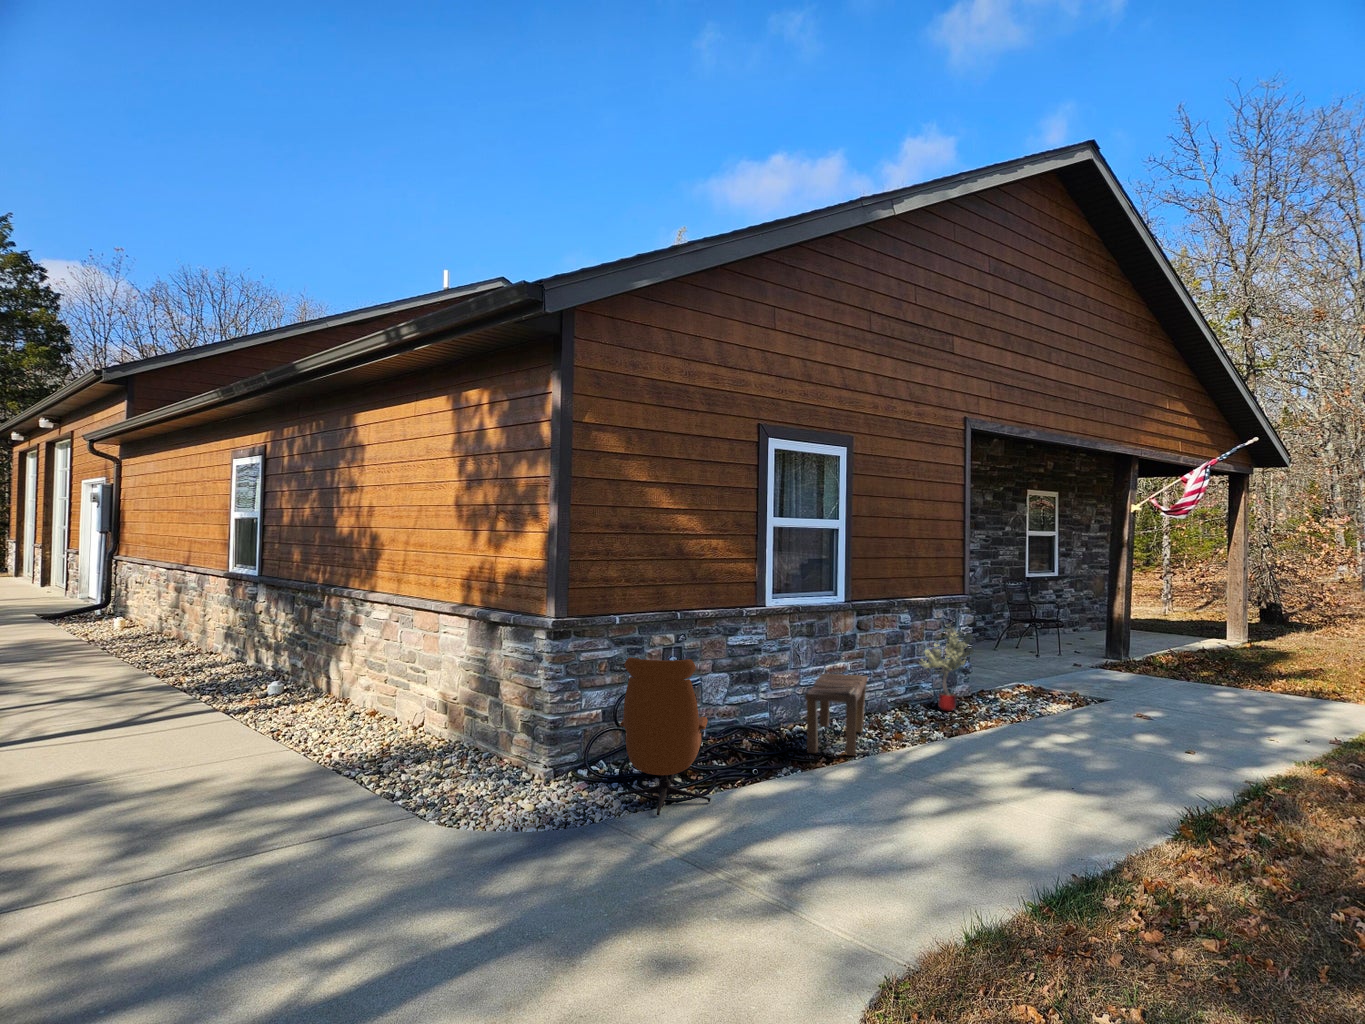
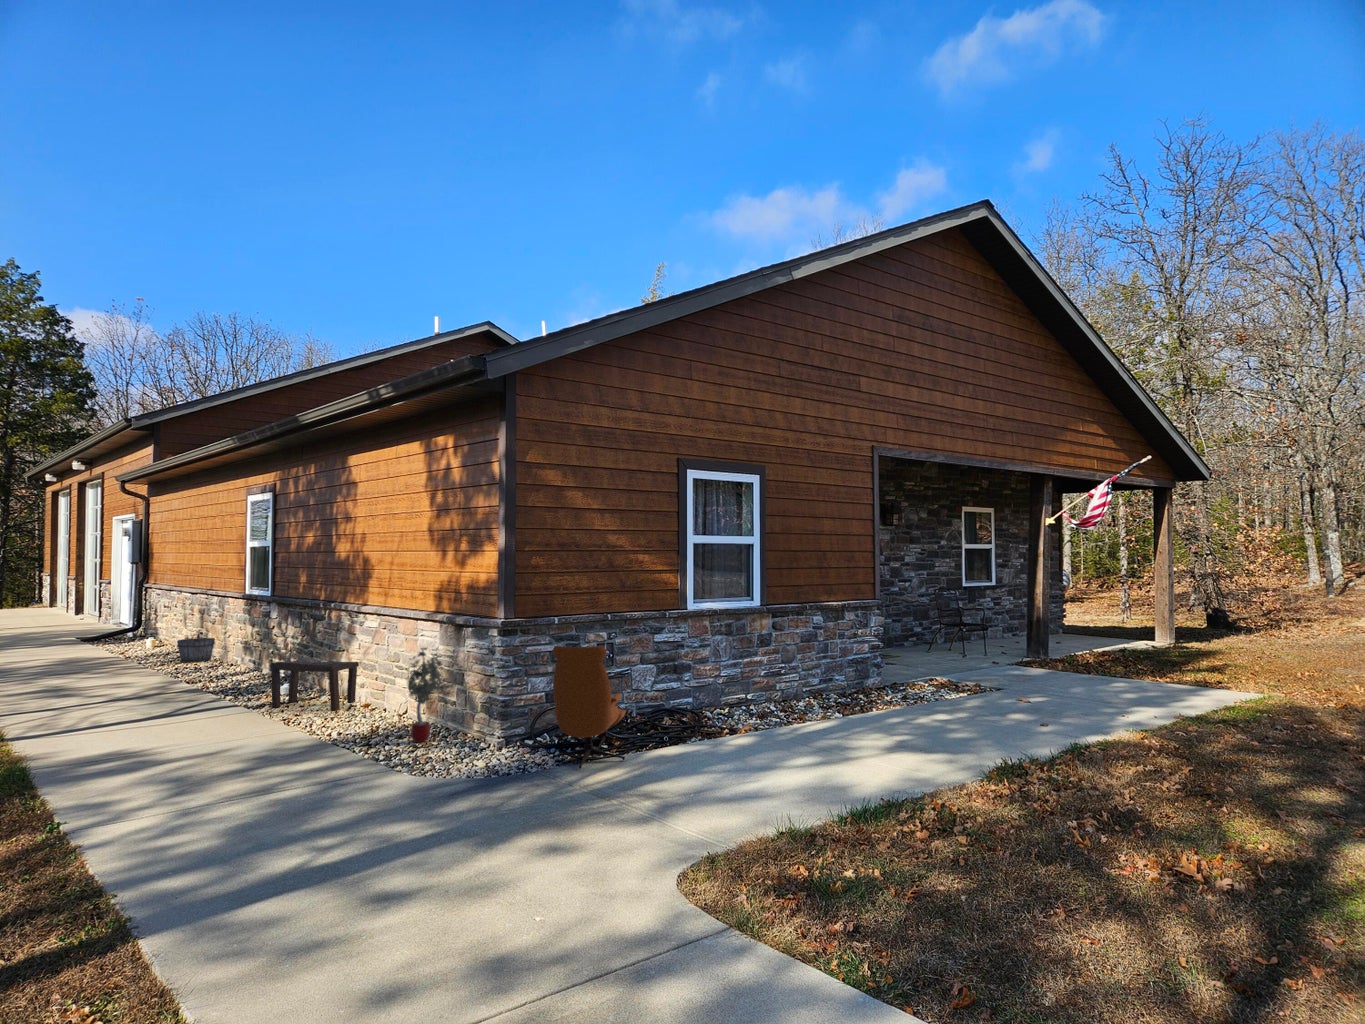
wooden bucket: none [149,613,194,647] -> present [177,632,215,662]
potted tree: present [920,624,974,711] -> present [407,648,456,743]
bench: present [805,673,868,756] -> present [270,660,359,711]

